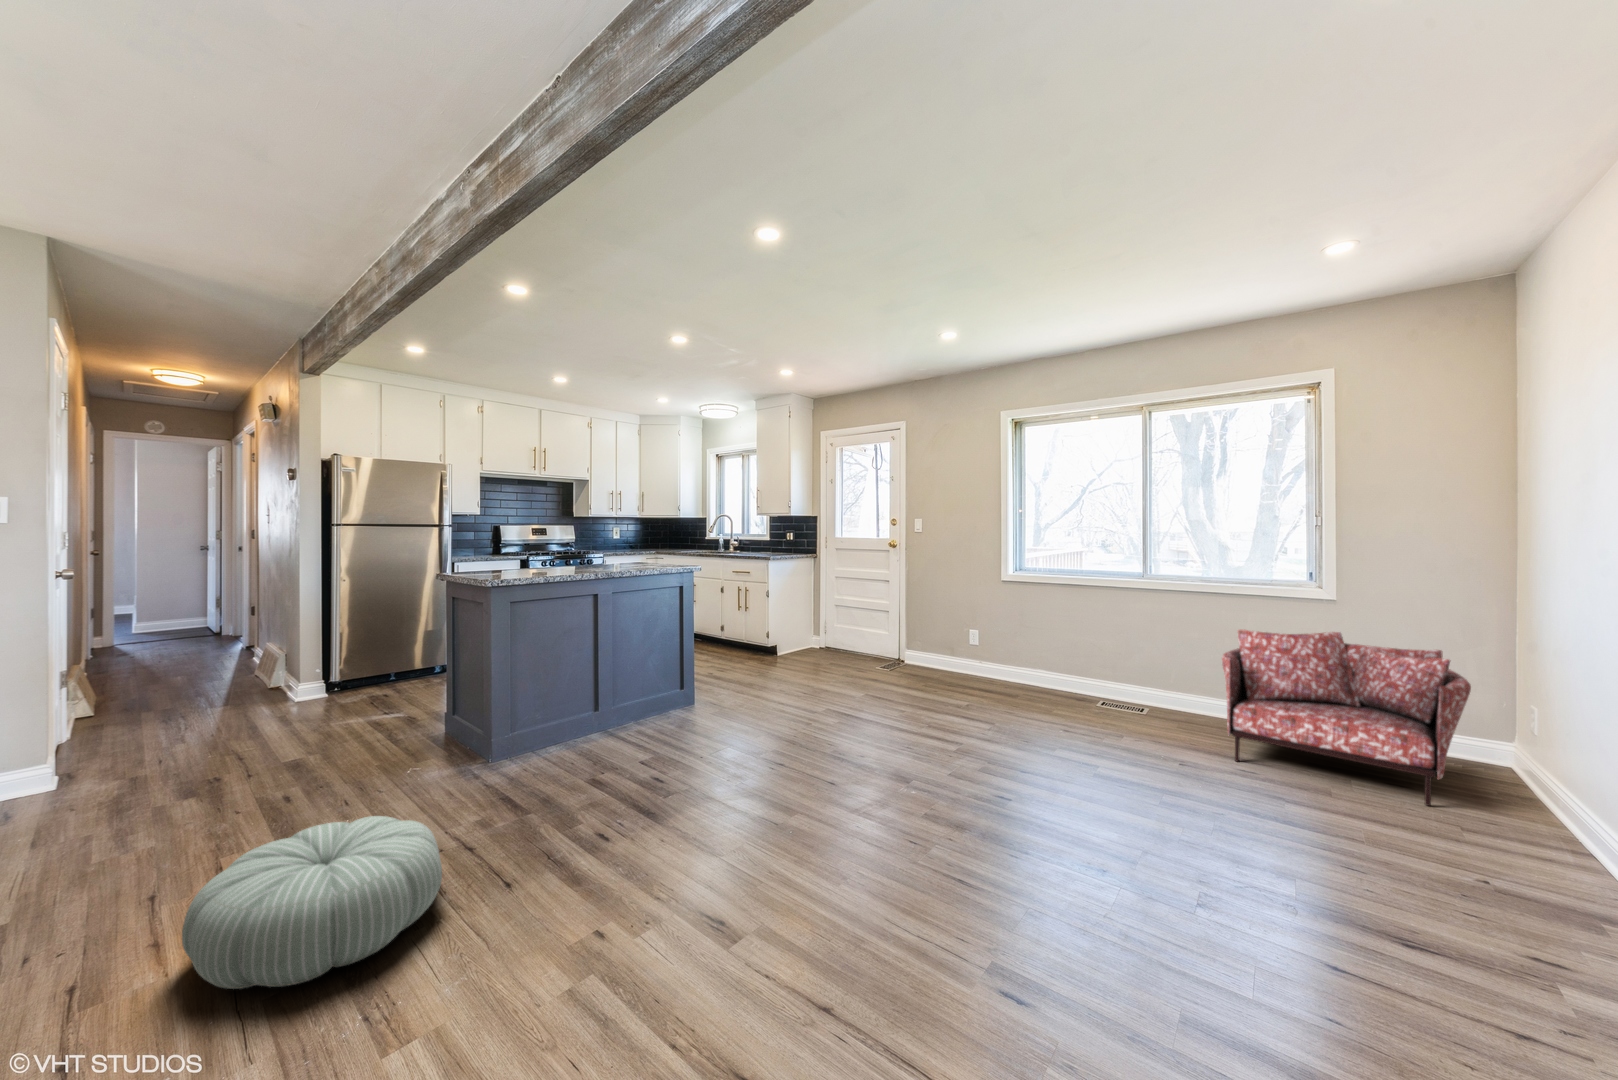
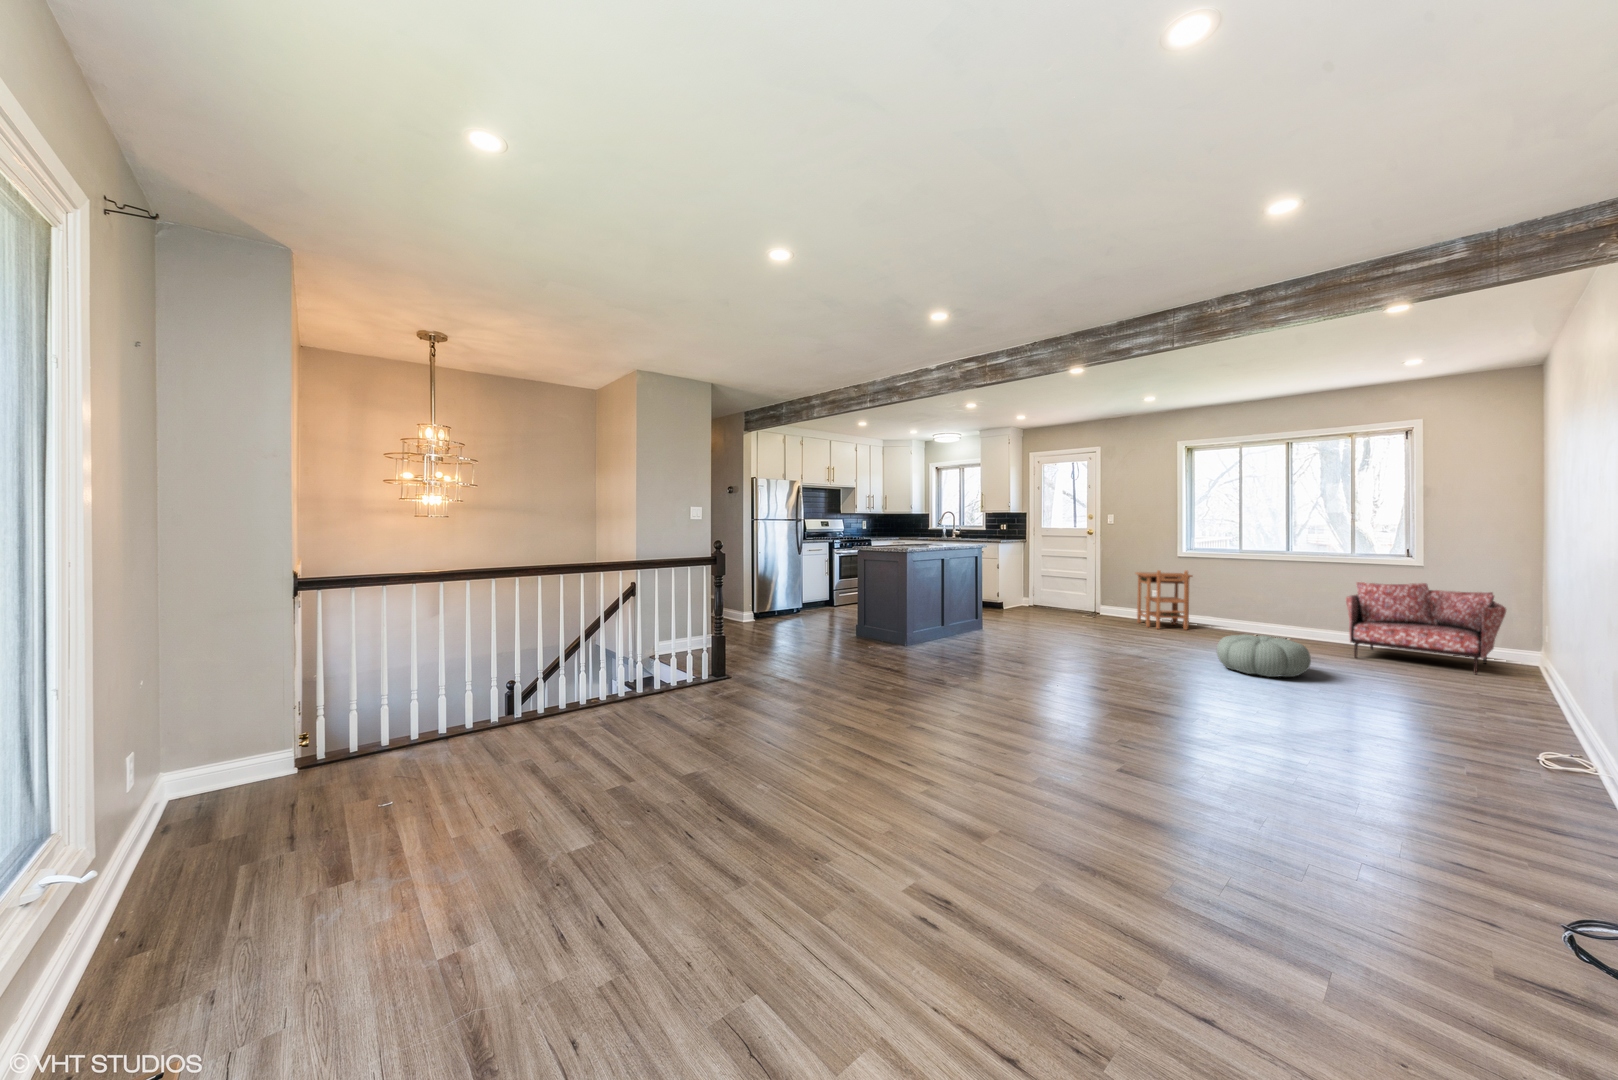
side table: none [943,605,1017,695] -> present [1136,570,1192,630]
pouf: present [182,816,442,989] -> present [1217,634,1311,677]

